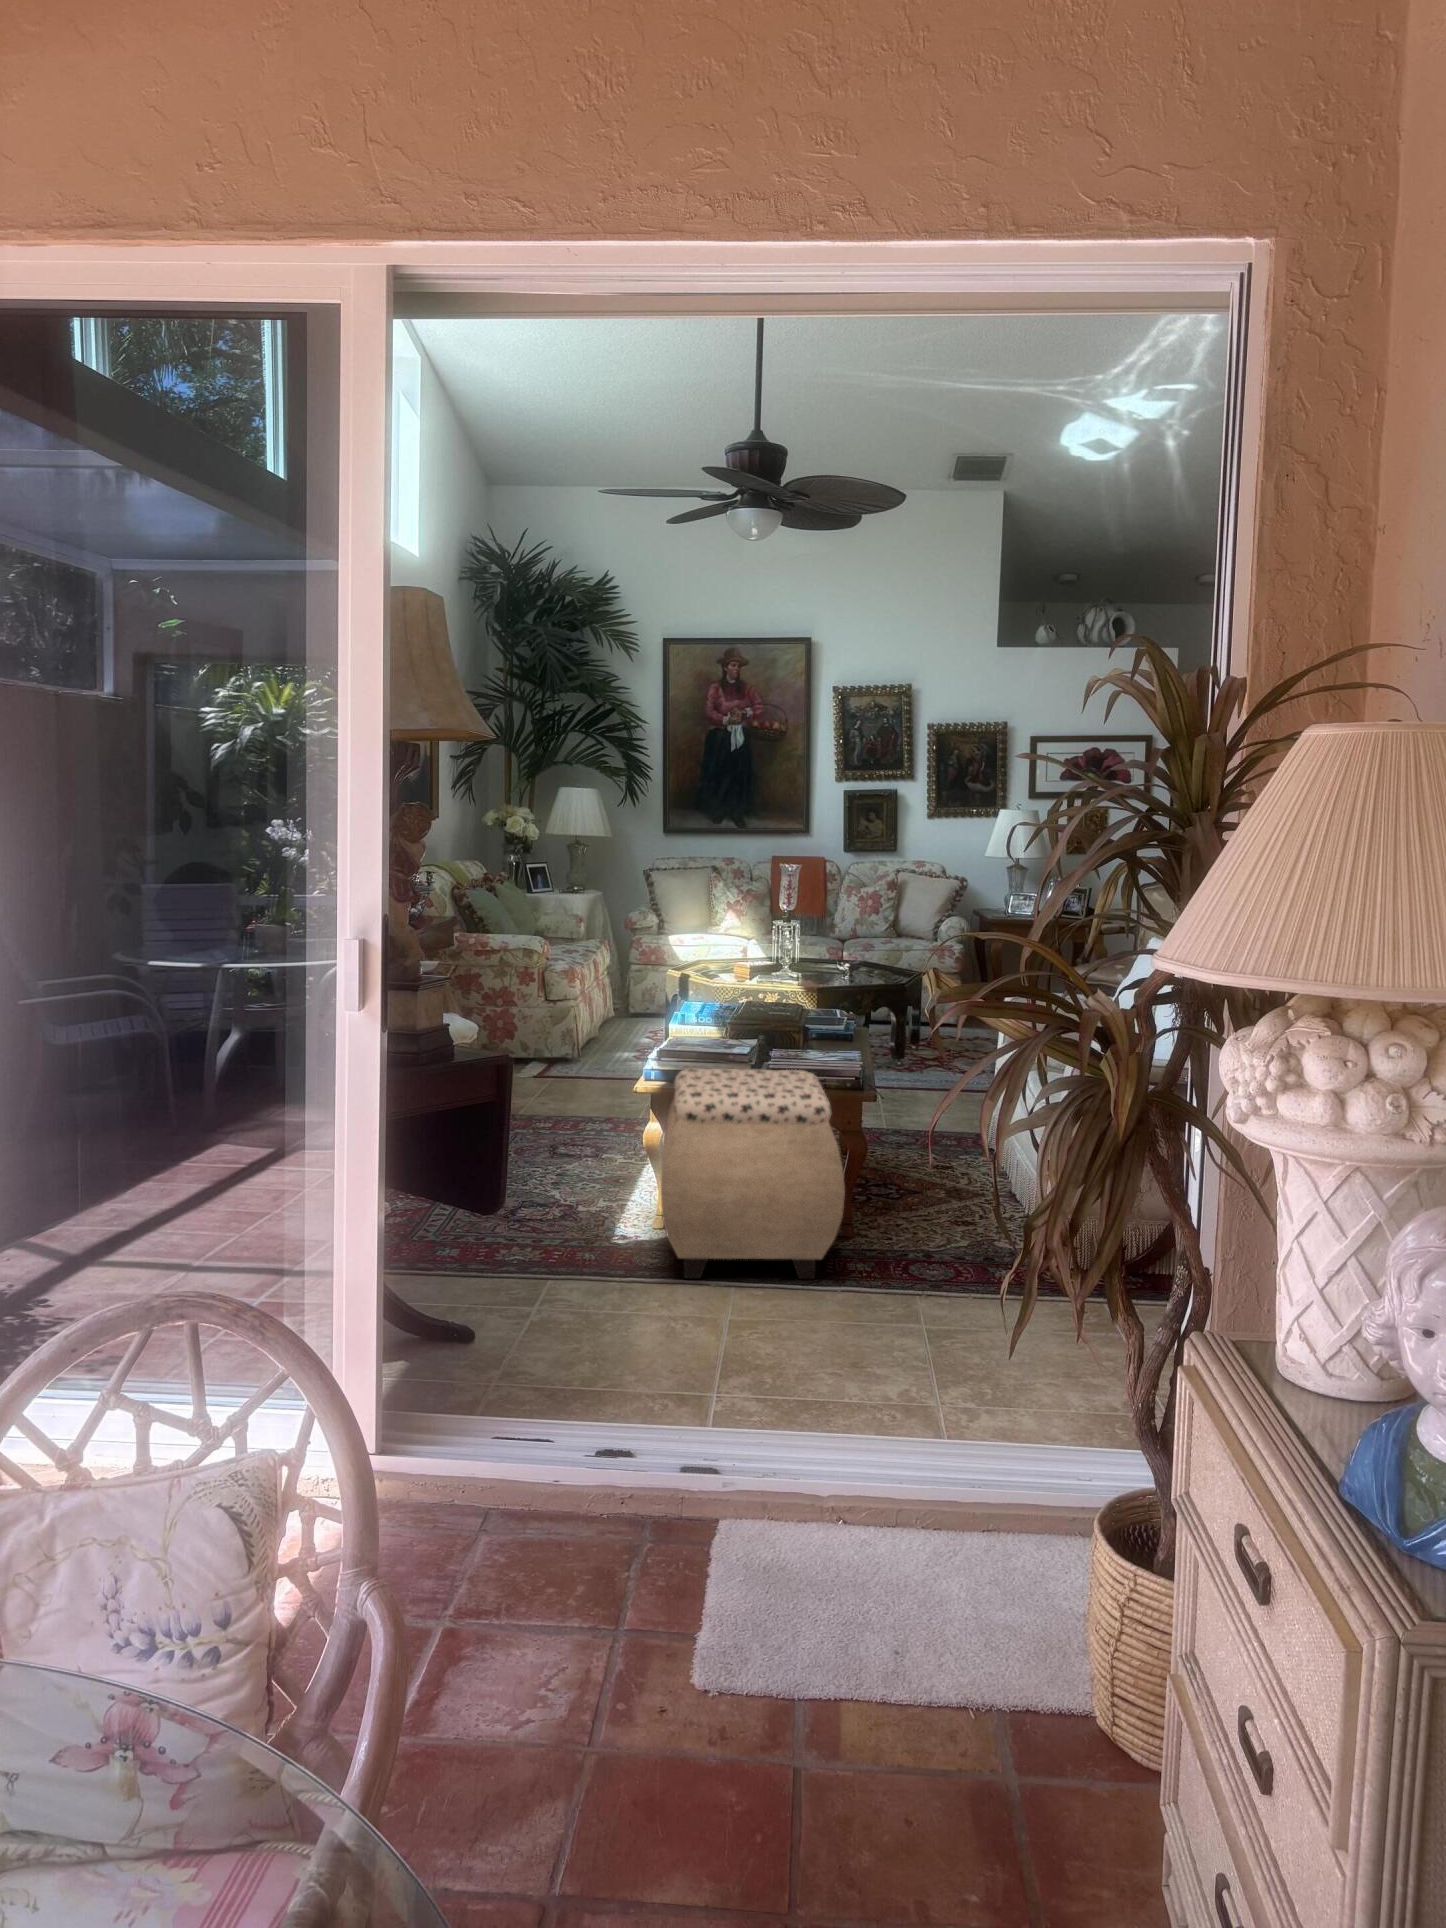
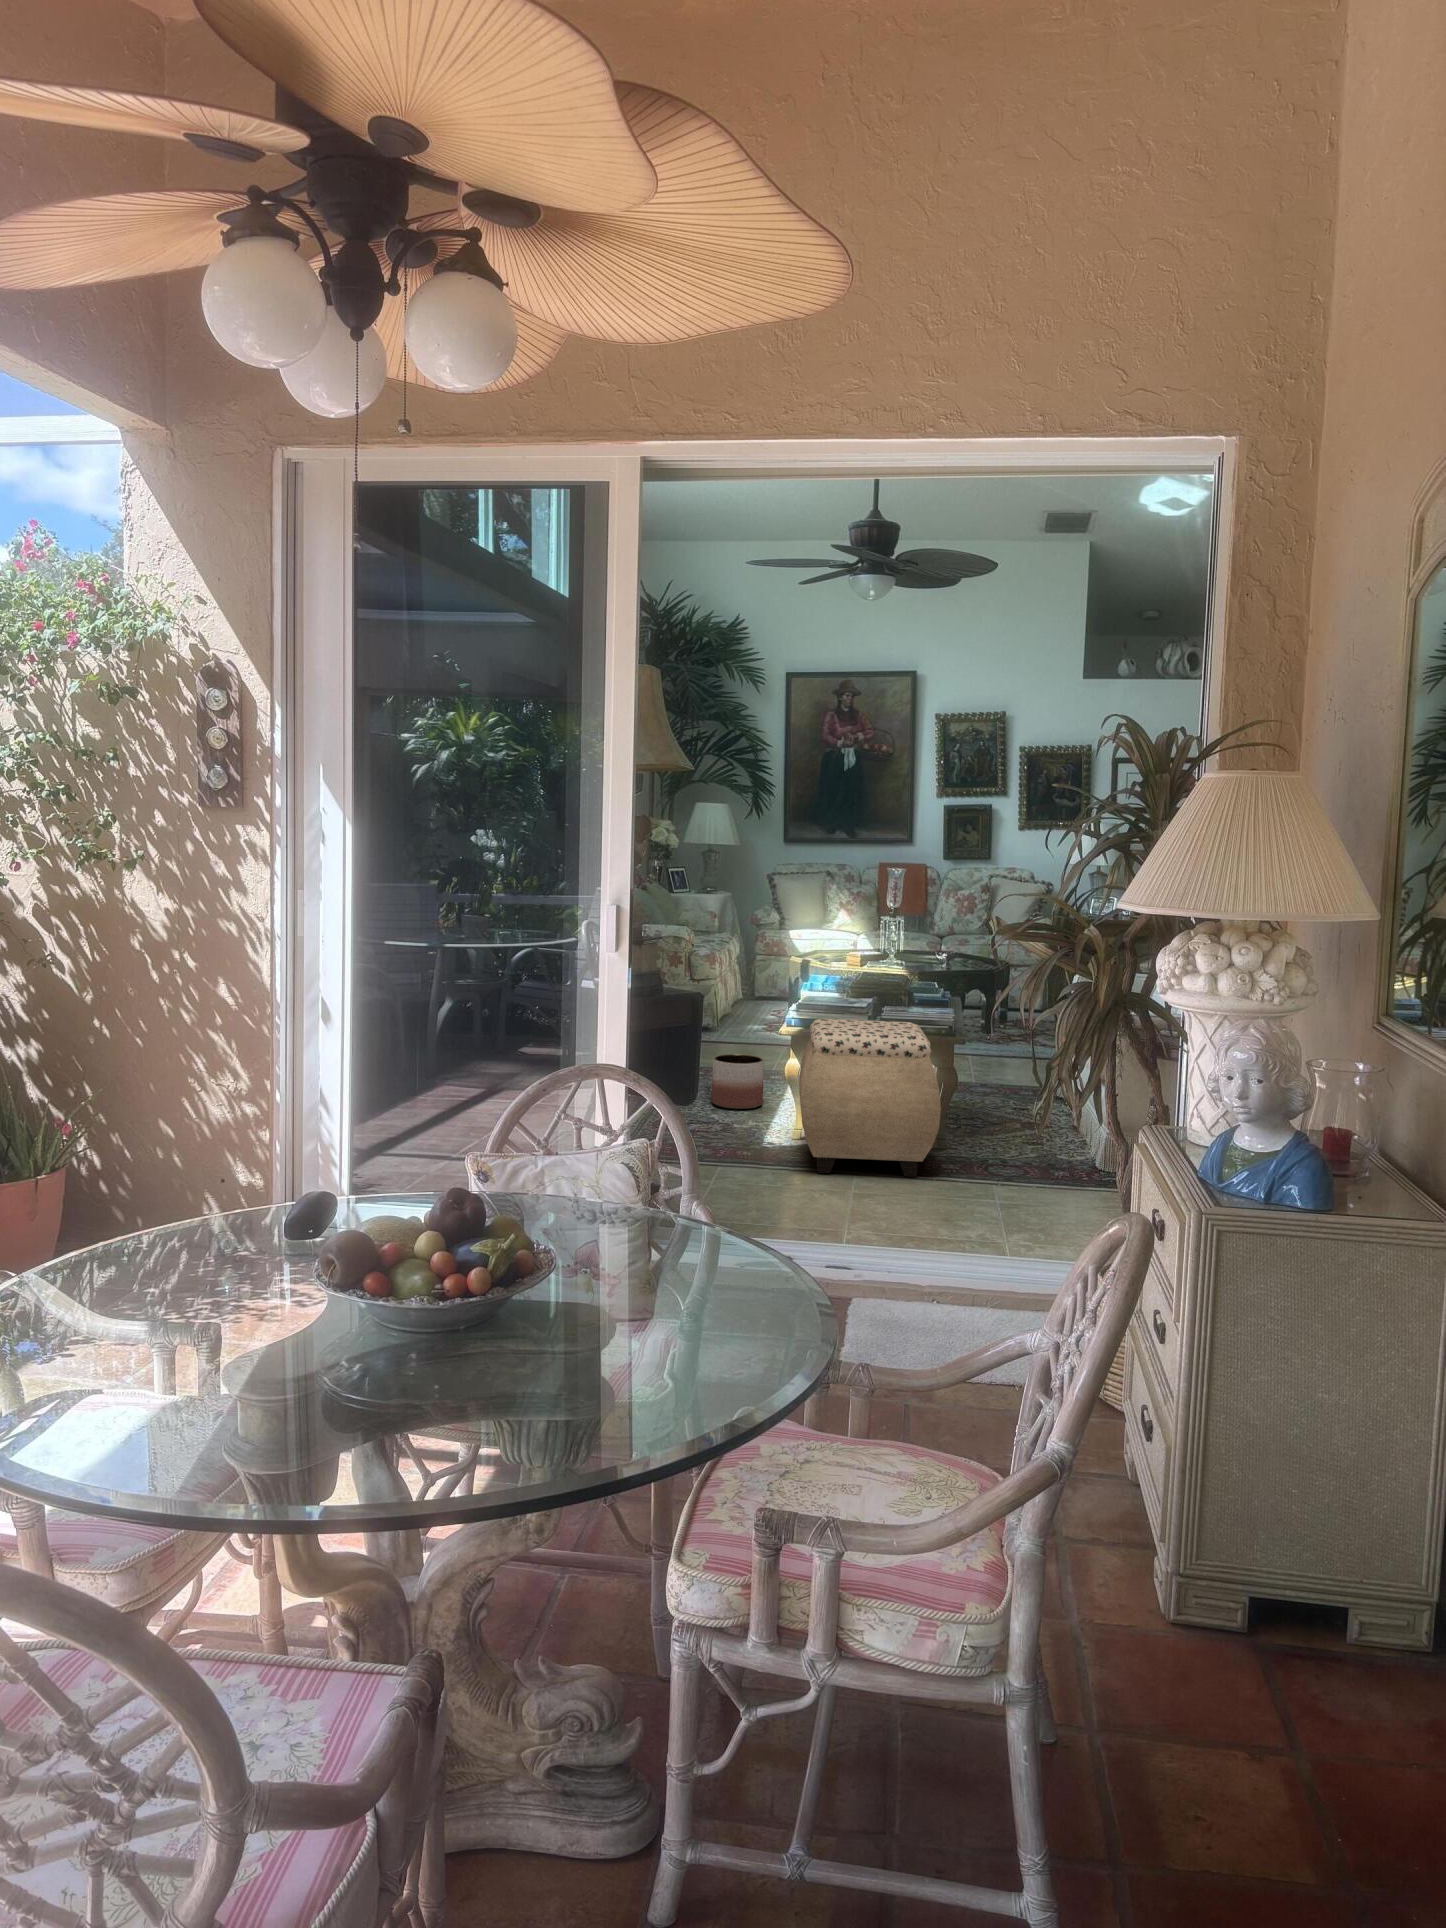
planter: none [557,1106,623,1178] -> present [711,1054,764,1109]

